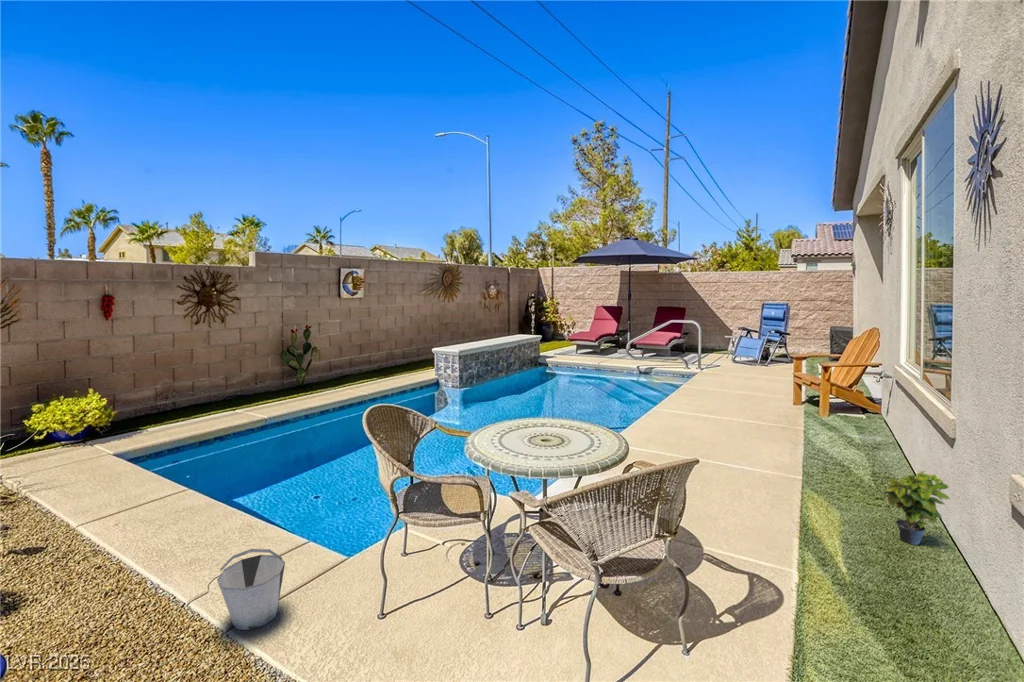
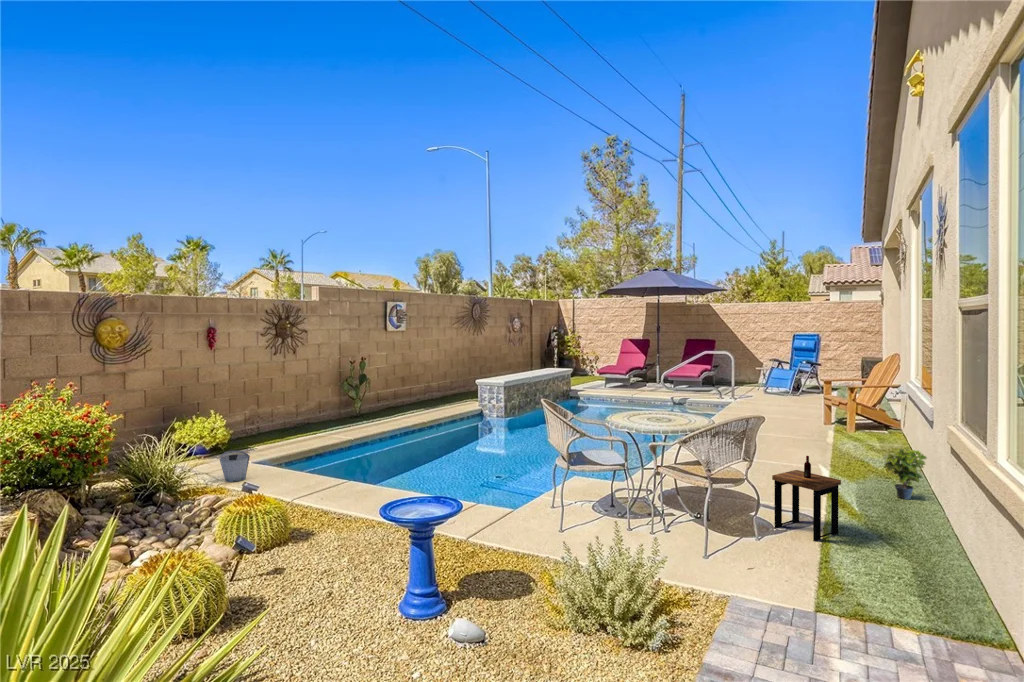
side table: none [712,506,826,657] -> present [772,456,841,541]
bucket: present [217,549,285,630] -> present [220,451,250,482]

